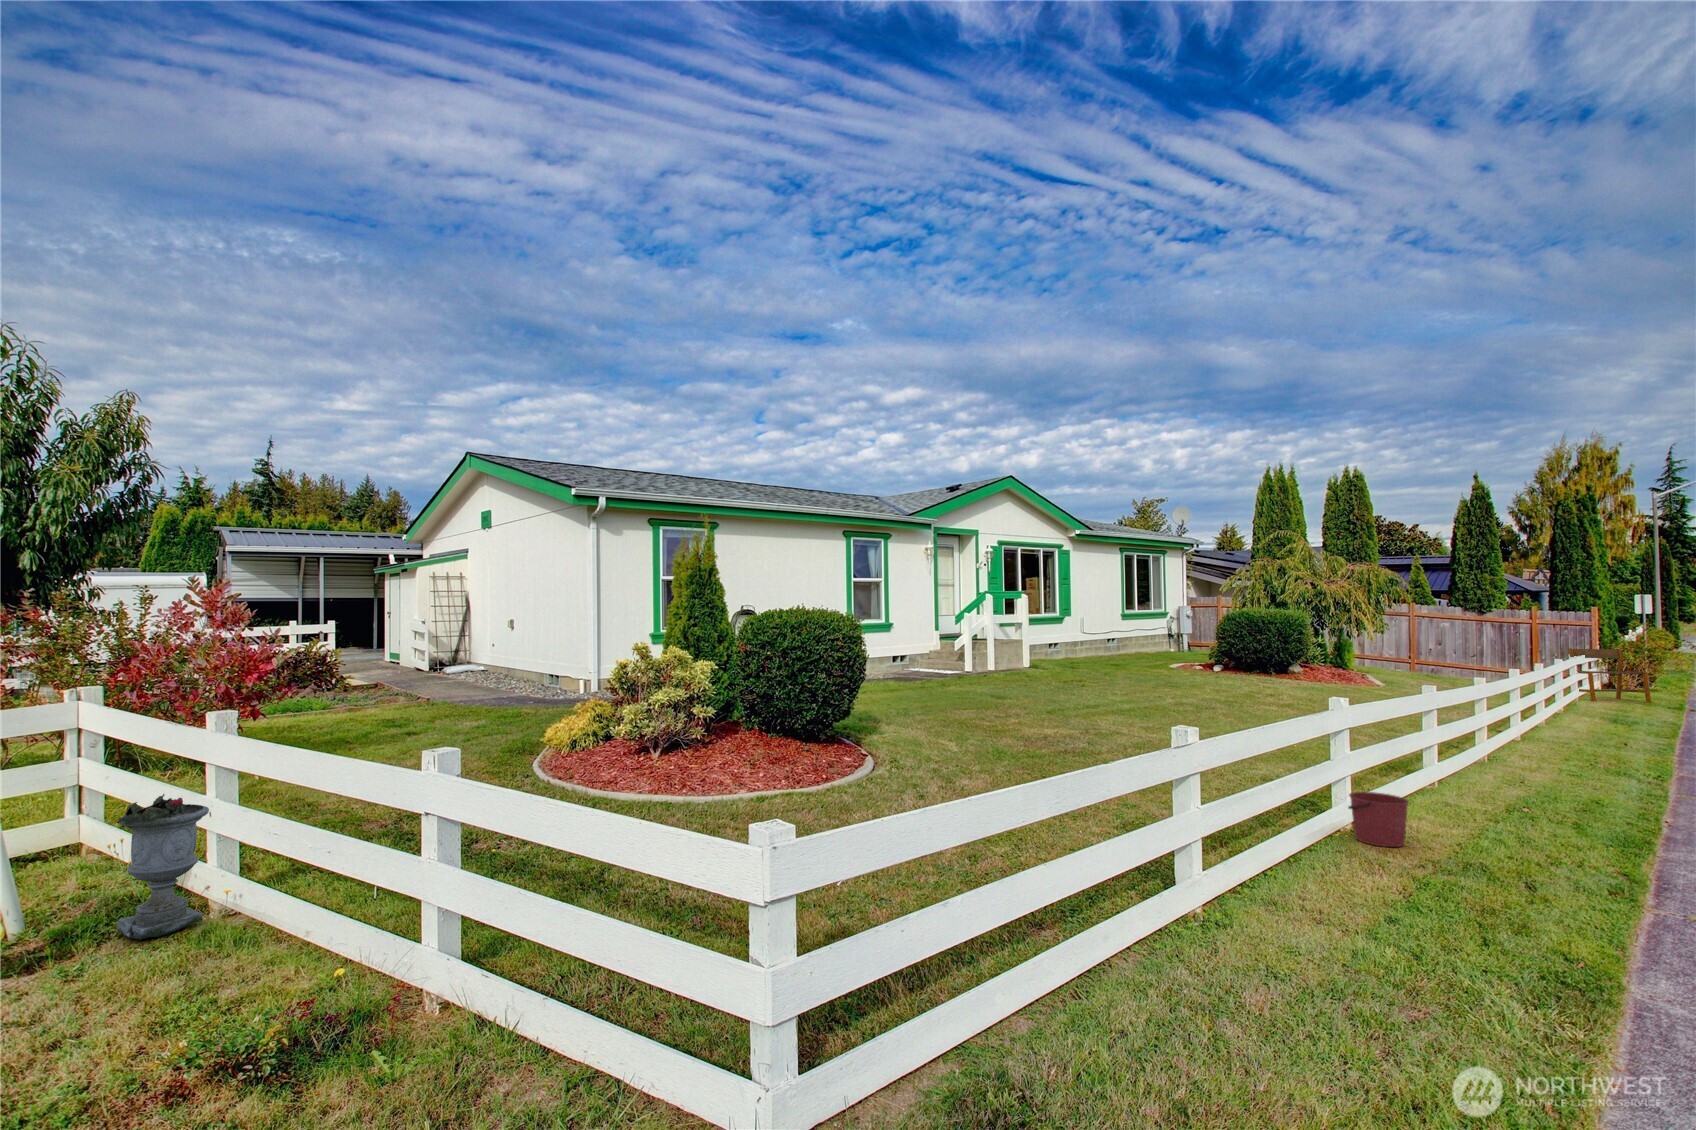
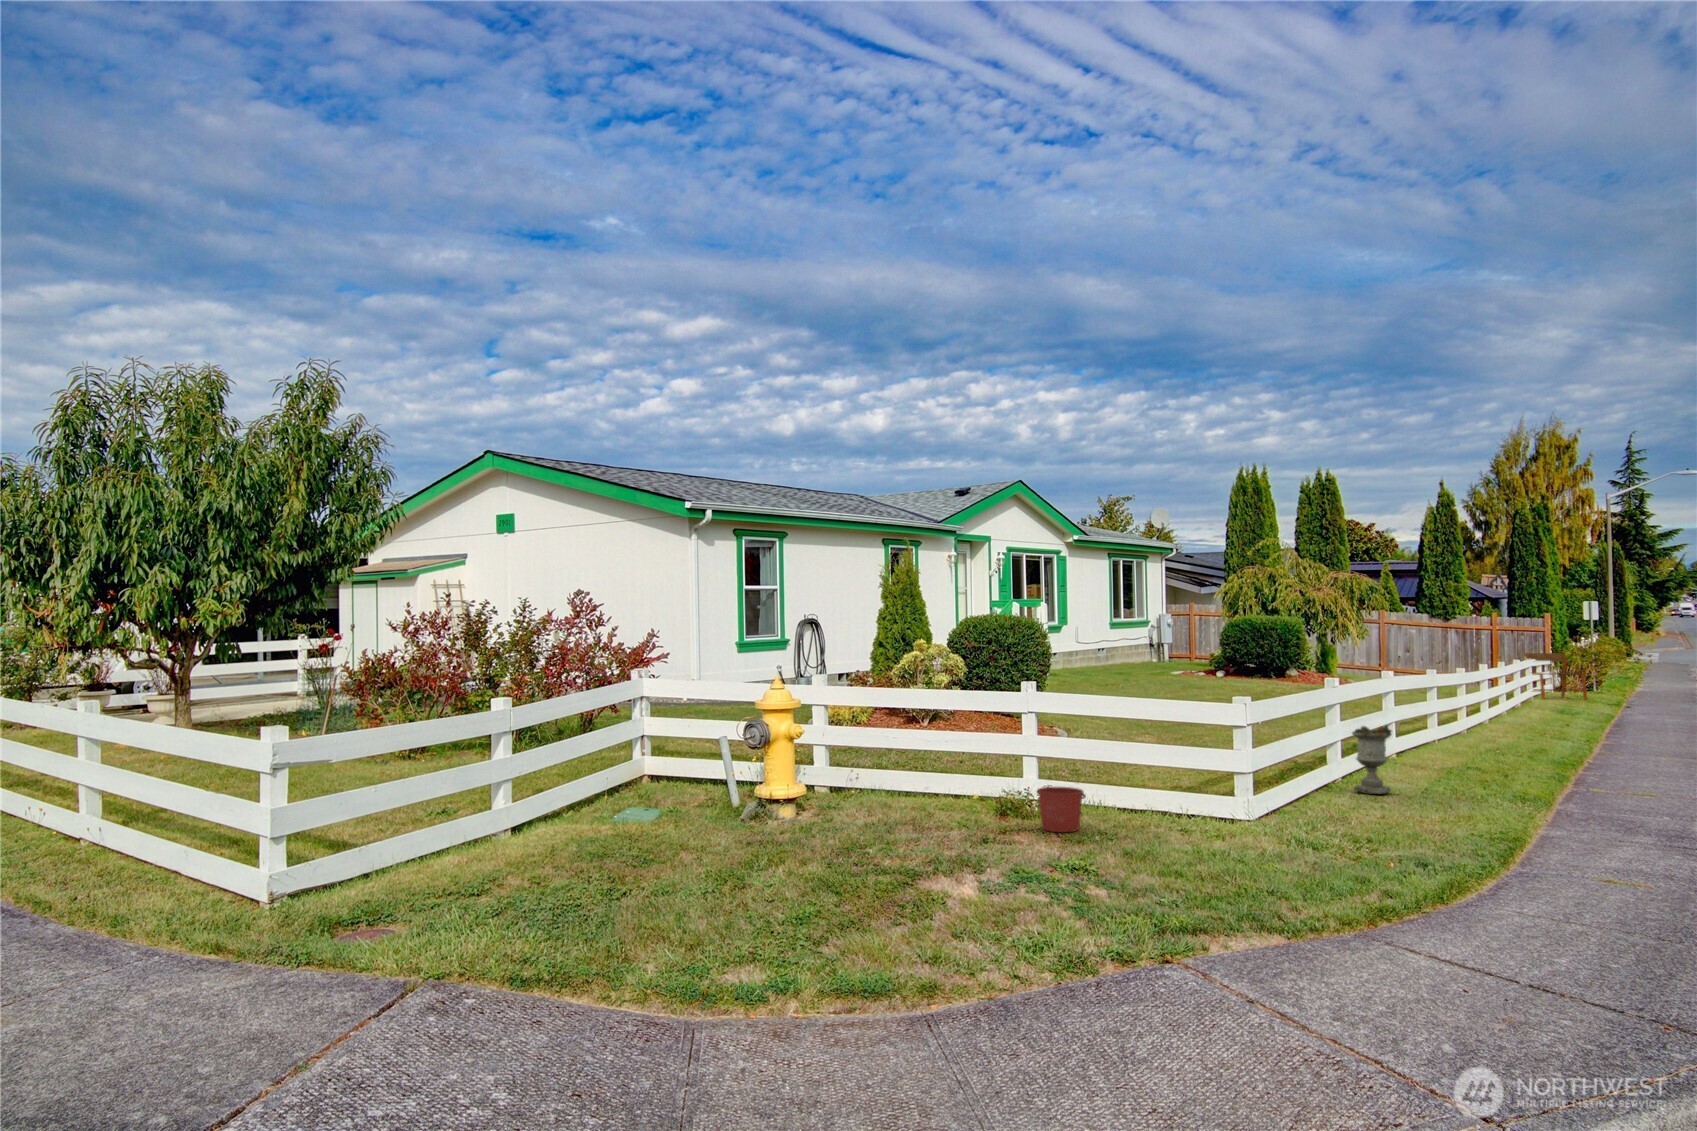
bucket: present [1348,792,1409,847] -> present [1037,787,1086,832]
planter: present [116,794,209,939] -> present [1352,725,1392,794]

